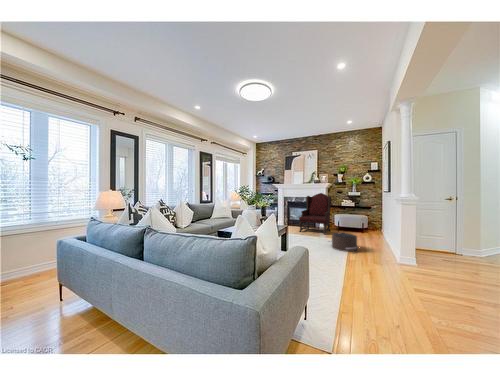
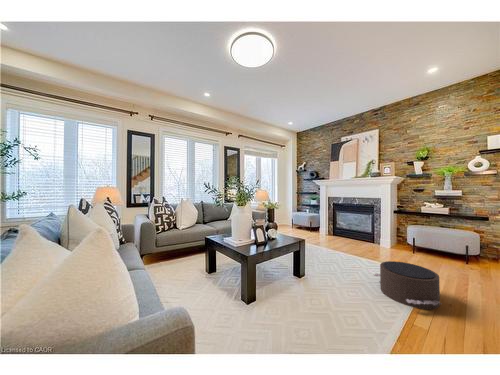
armchair: present [299,193,331,235] -> none [340,191,399,259]

